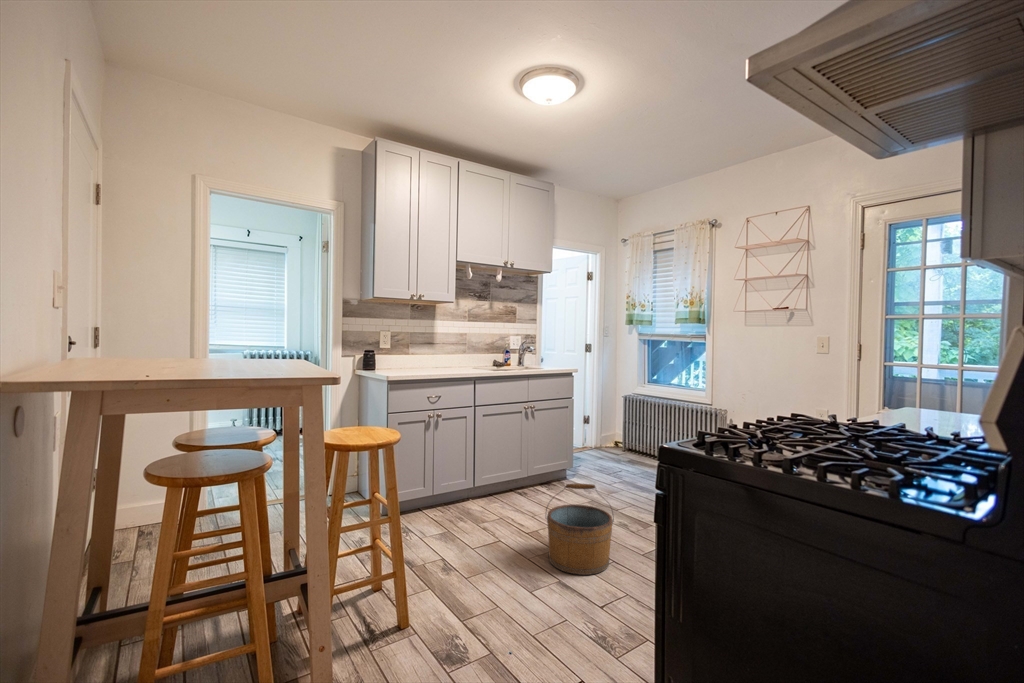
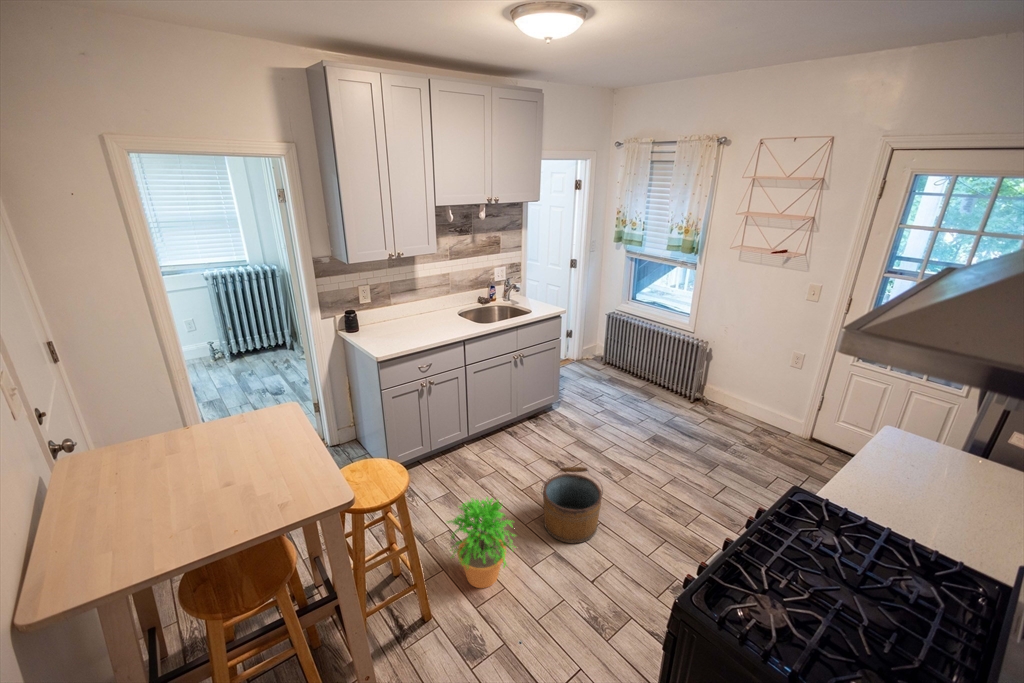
potted plant: none [436,496,515,605] -> present [447,498,513,588]

